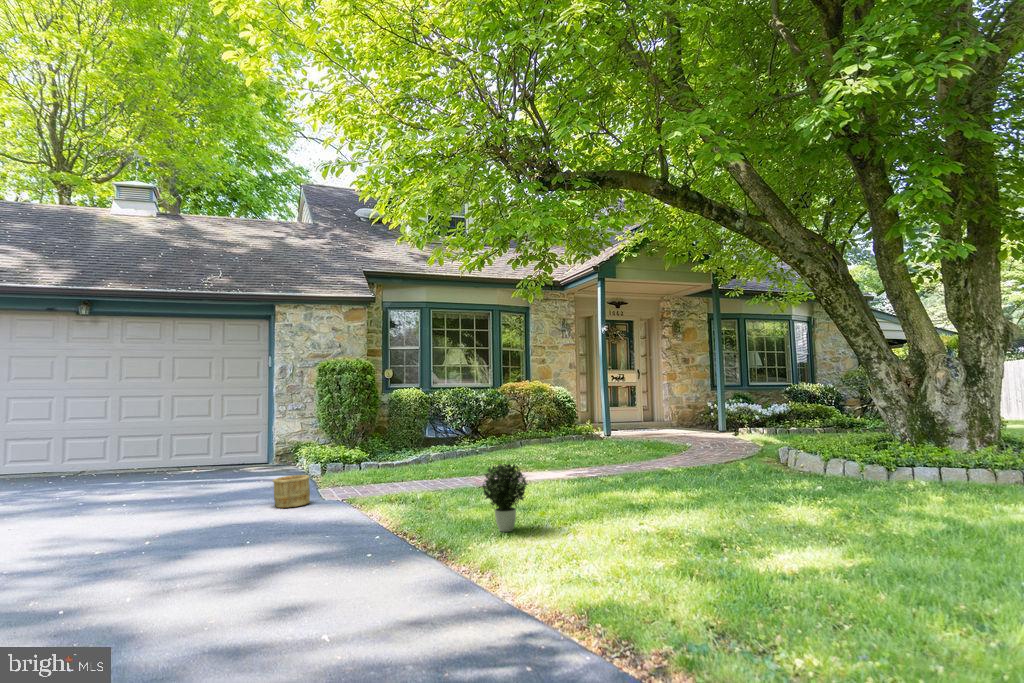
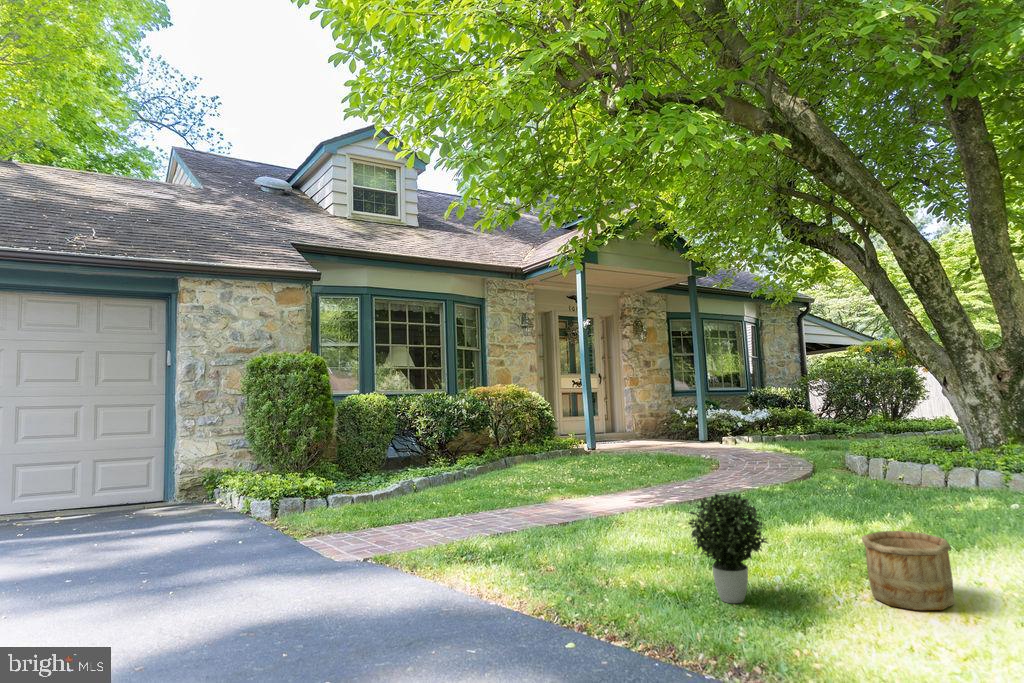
wooden bucket: present [273,475,310,508] -> present [862,531,954,610]

